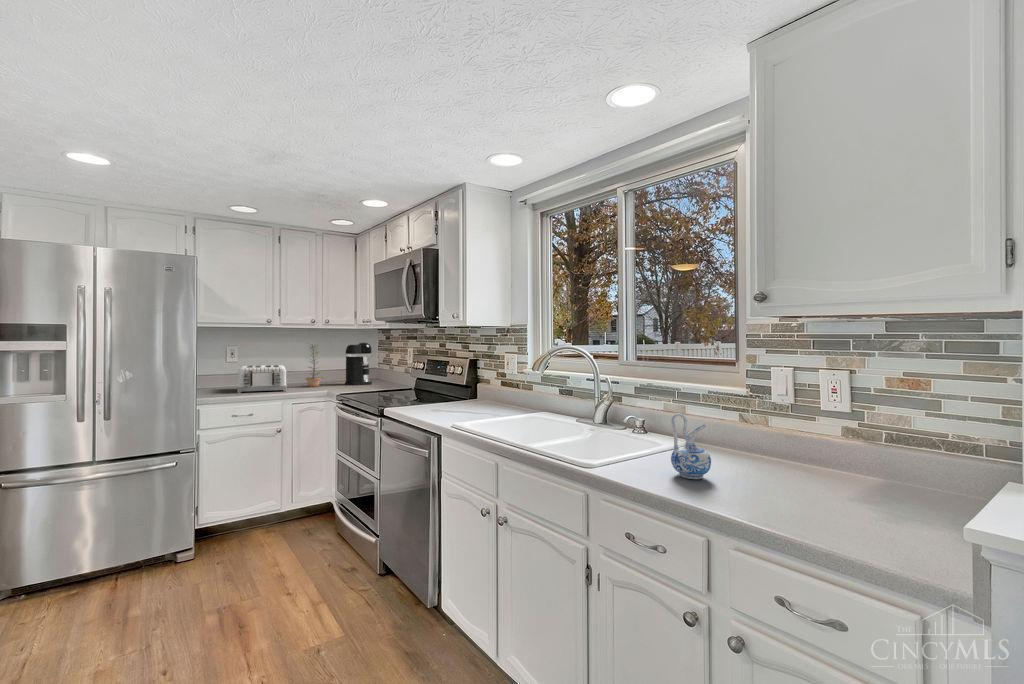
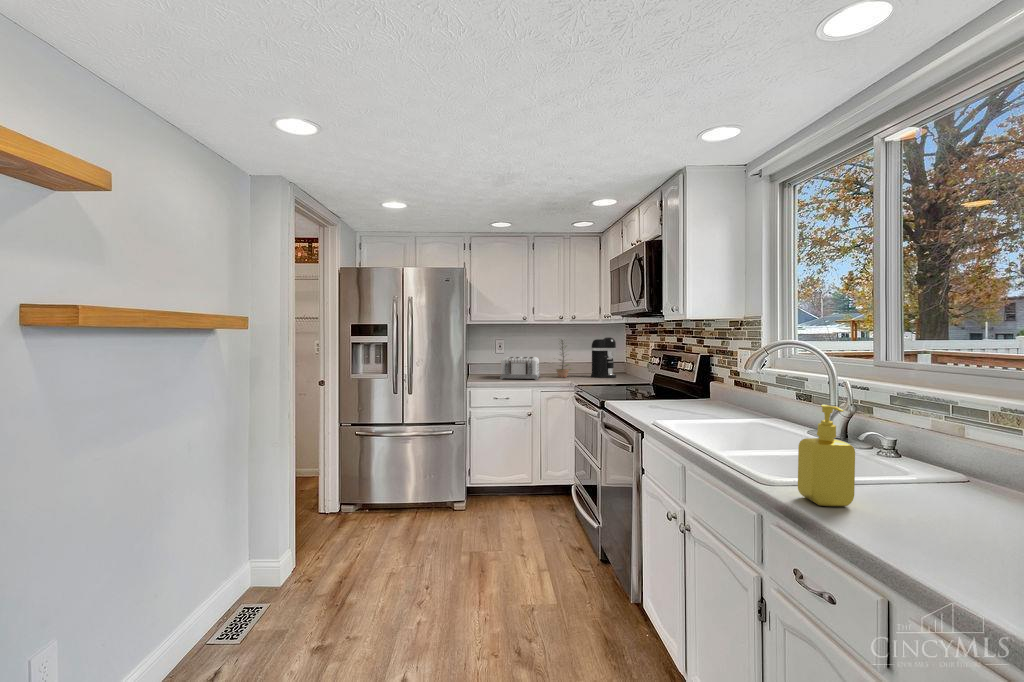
soap dispenser: none [611,396,647,475] -> present [798,405,855,506]
ceramic pitcher: present [671,413,711,479] -> none [894,434,965,532]

